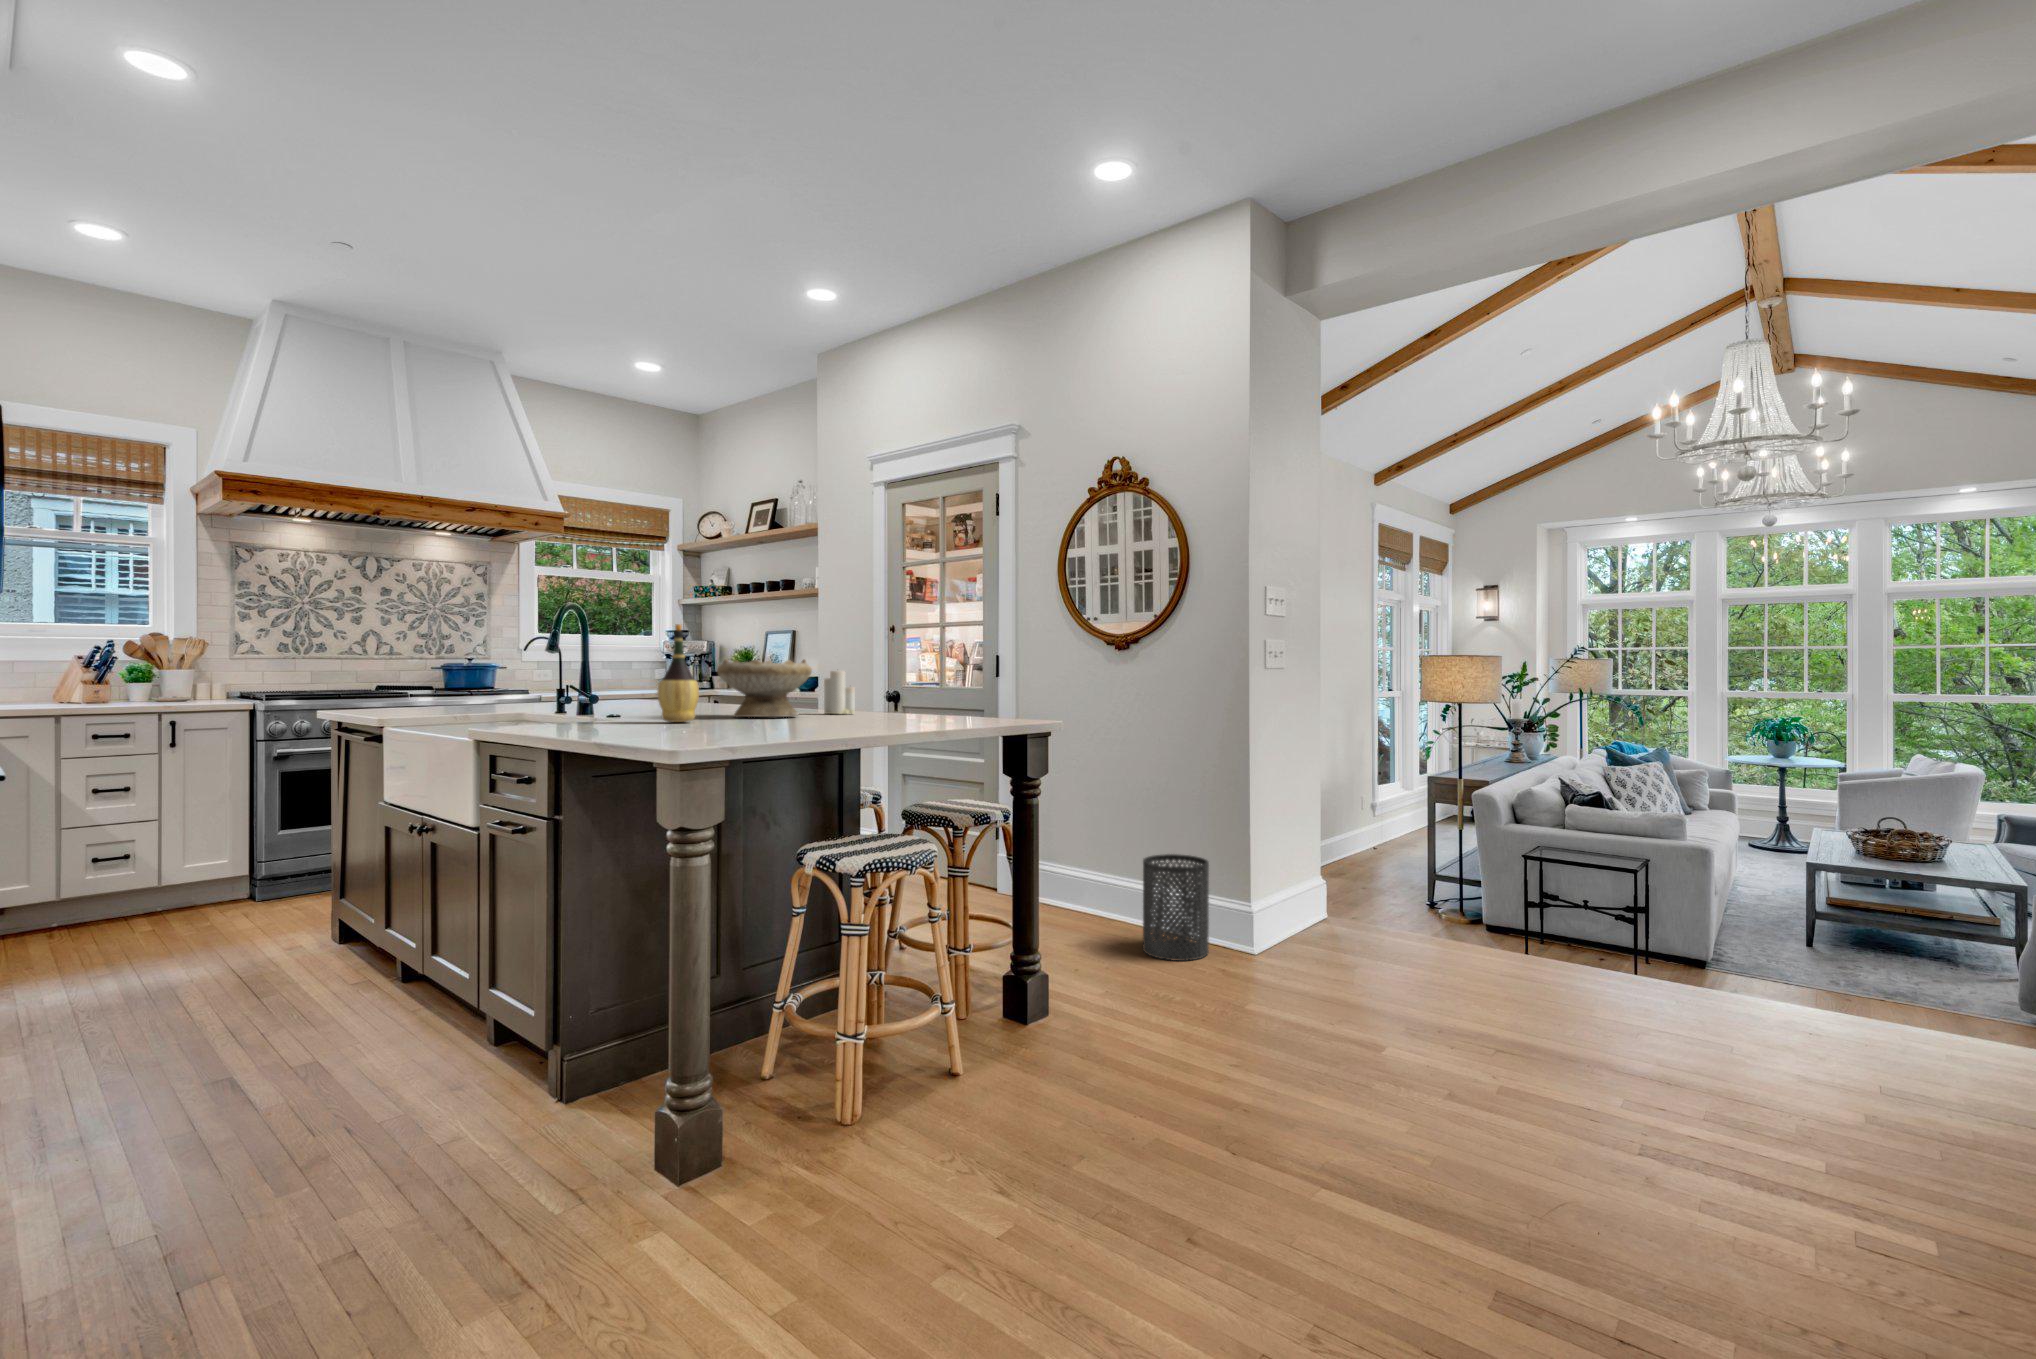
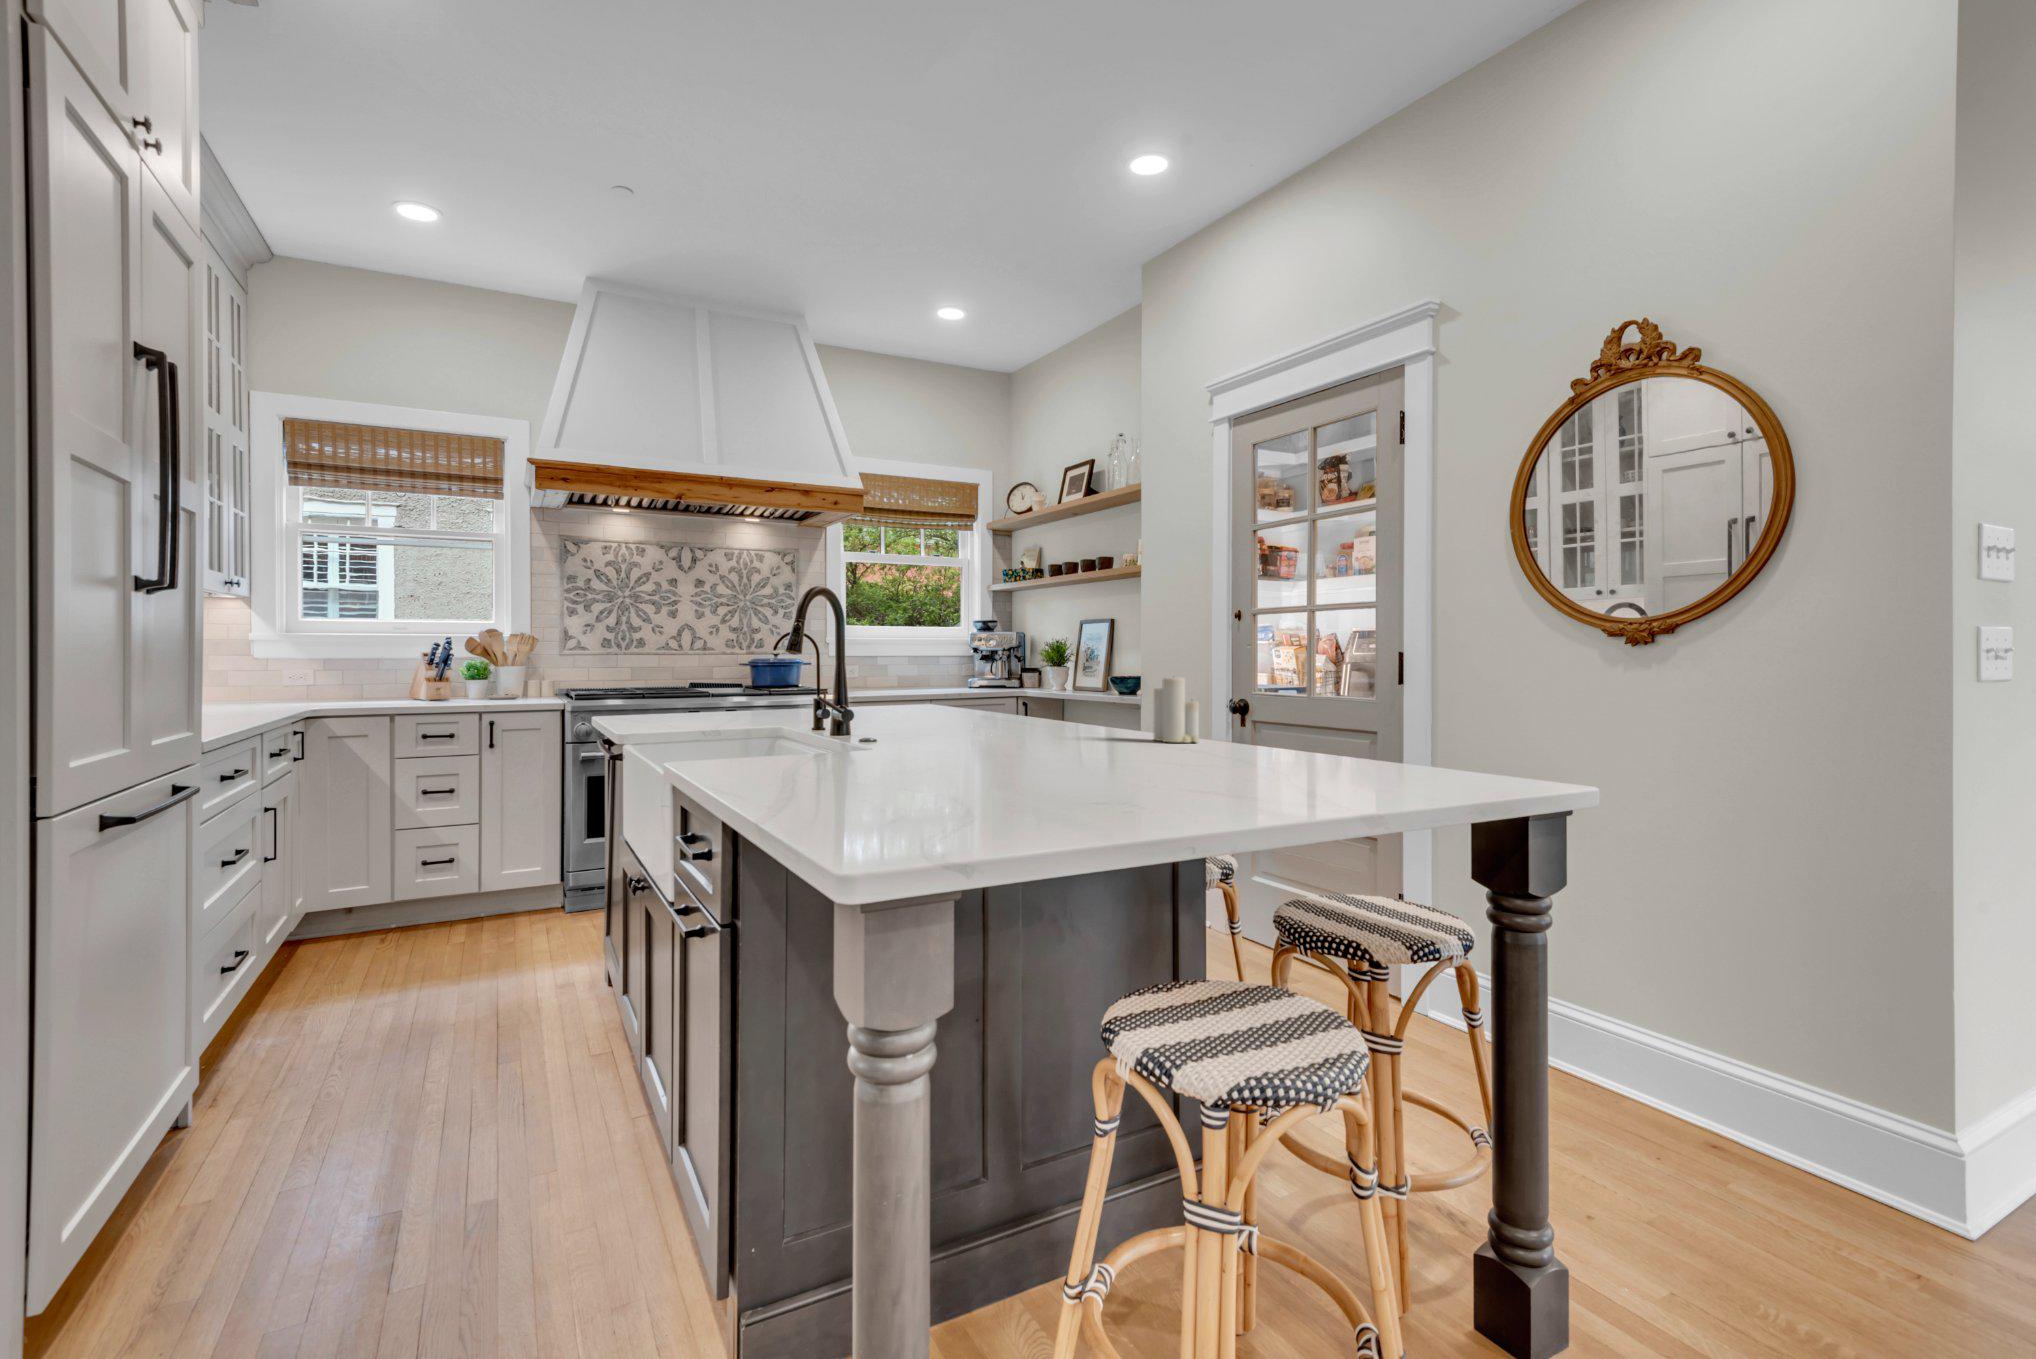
wine bottle: present [657,624,699,722] -> none [906,612,967,763]
bowl: present [717,659,812,717] -> none [1000,661,1136,752]
trash can: present [1143,854,1209,961] -> none [1689,992,1842,1204]

